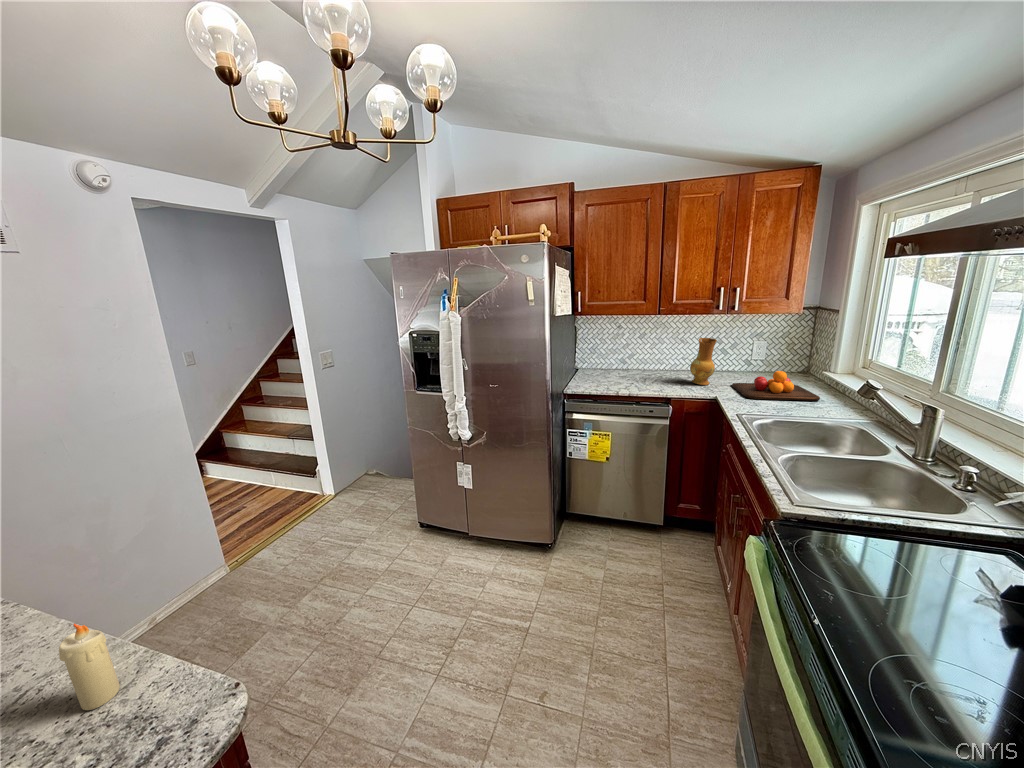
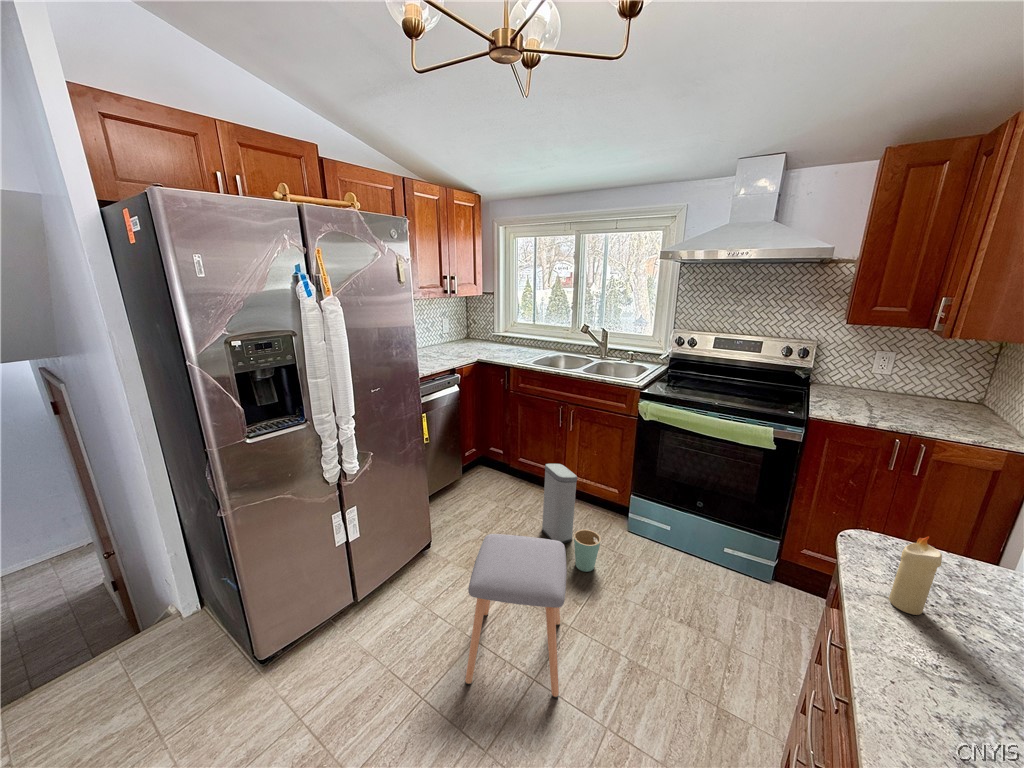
ceramic jug: present [690,338,717,385] -> none [437,311,456,351]
chopping board: present [732,371,820,400] -> none [462,331,517,352]
stool: none [416,543,510,698] -> present [465,534,567,698]
trash can: none [595,549,680,706] -> present [542,464,601,572]

